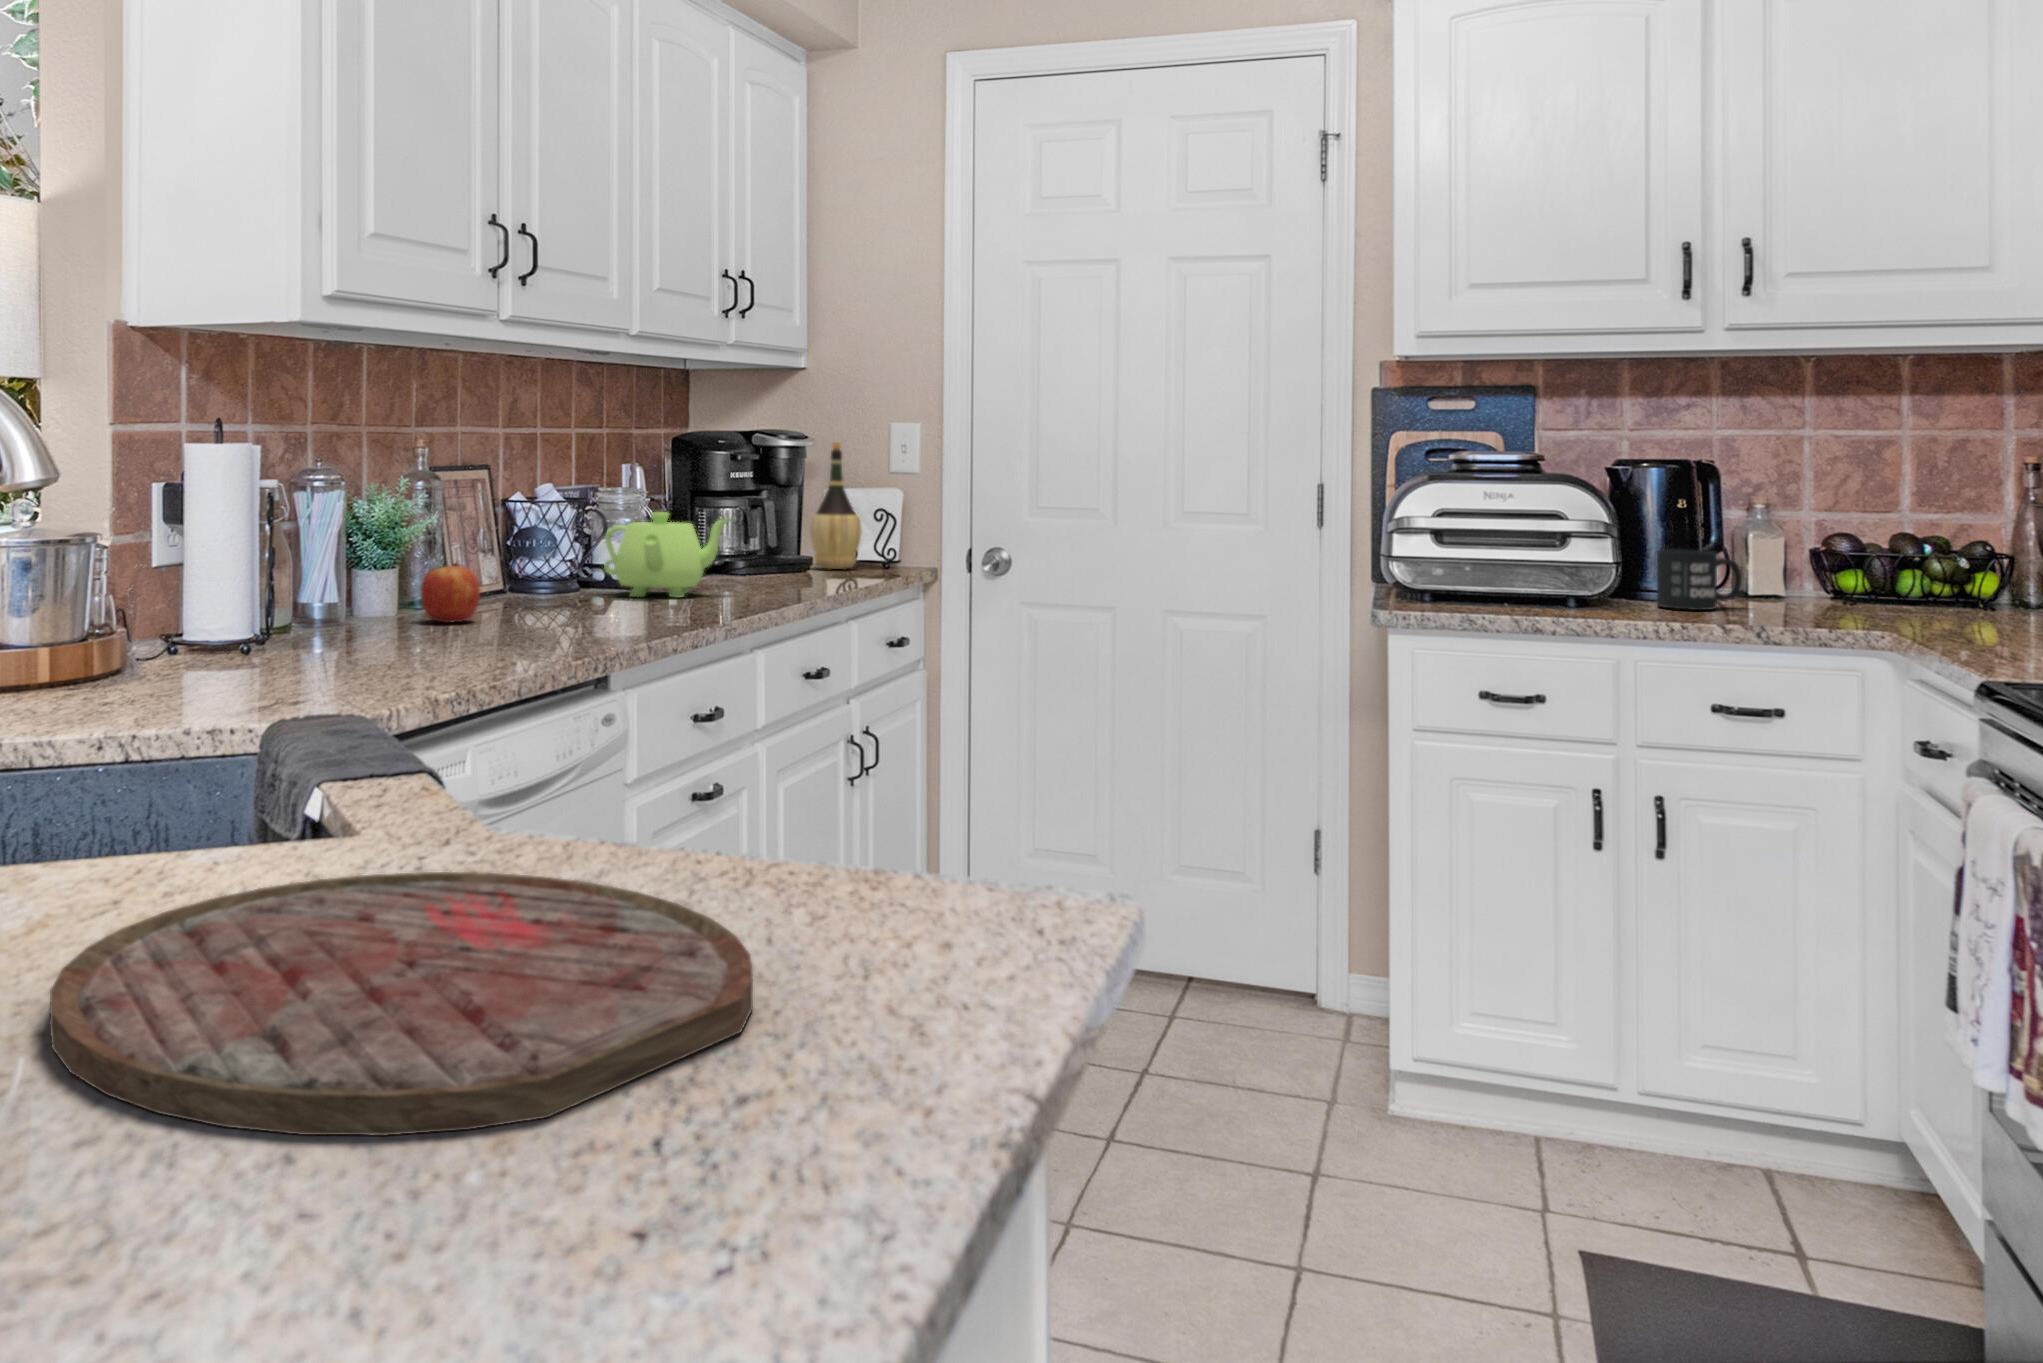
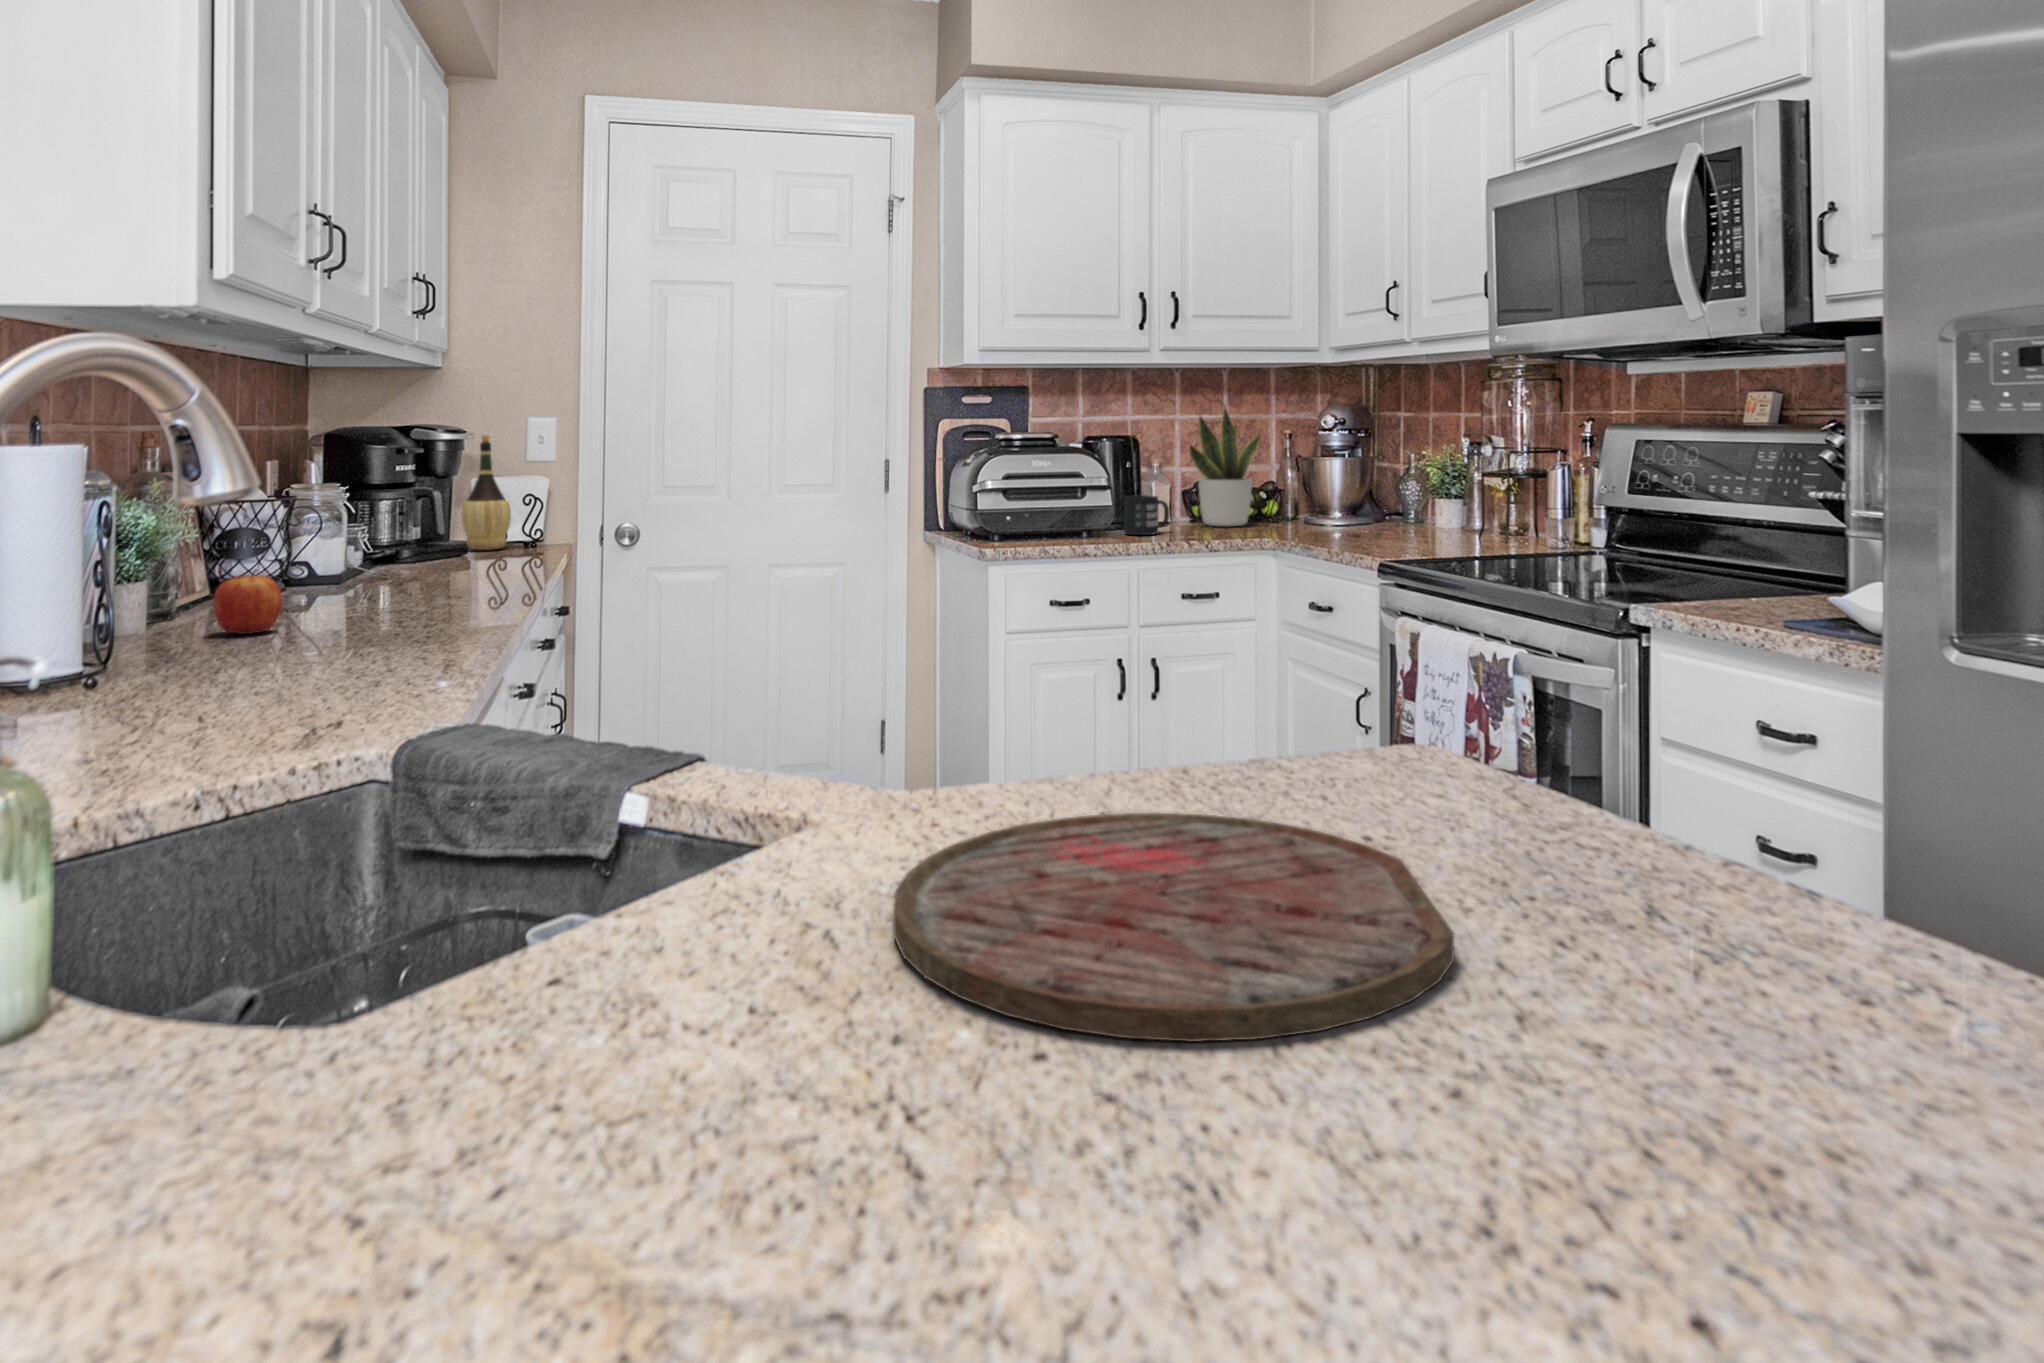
potted plant: none [1794,409,1954,608] -> present [1189,404,1260,526]
teapot: present [604,512,729,598] -> none [331,508,465,591]

